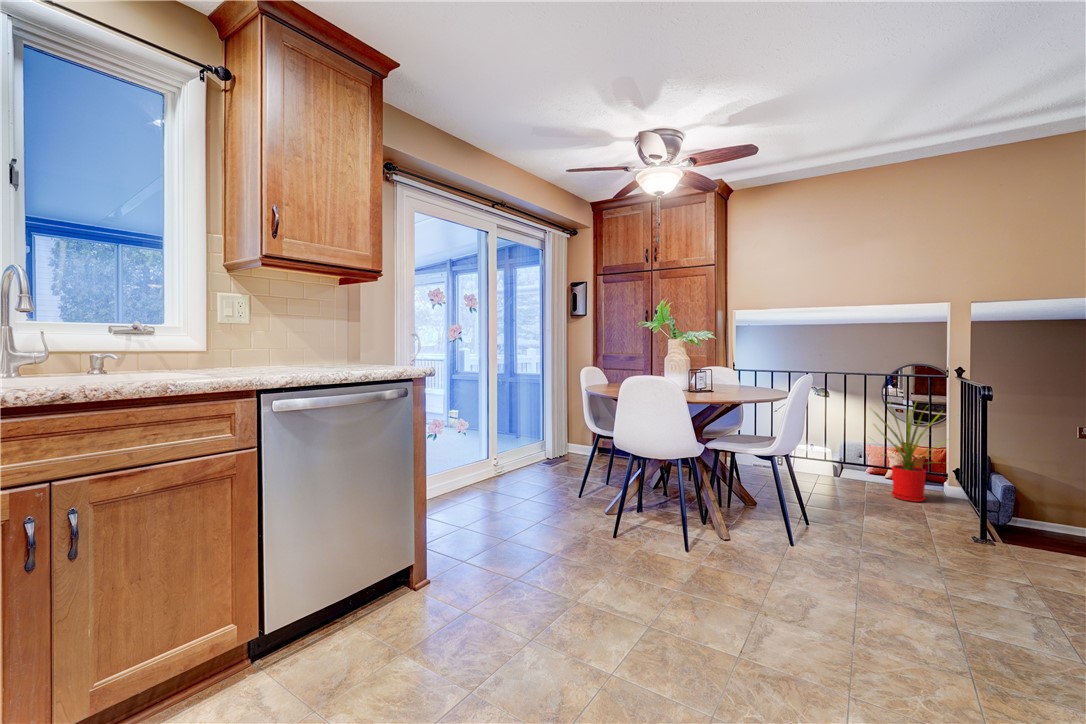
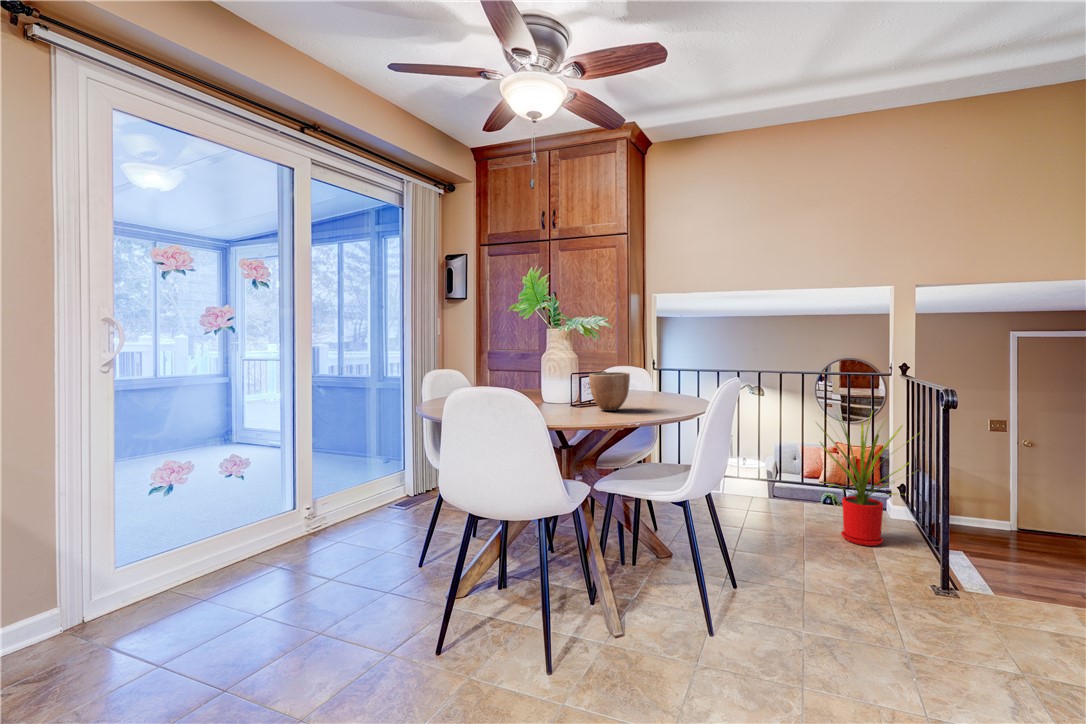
decorative bowl: none [703,367,732,393] -> present [589,372,630,411]

